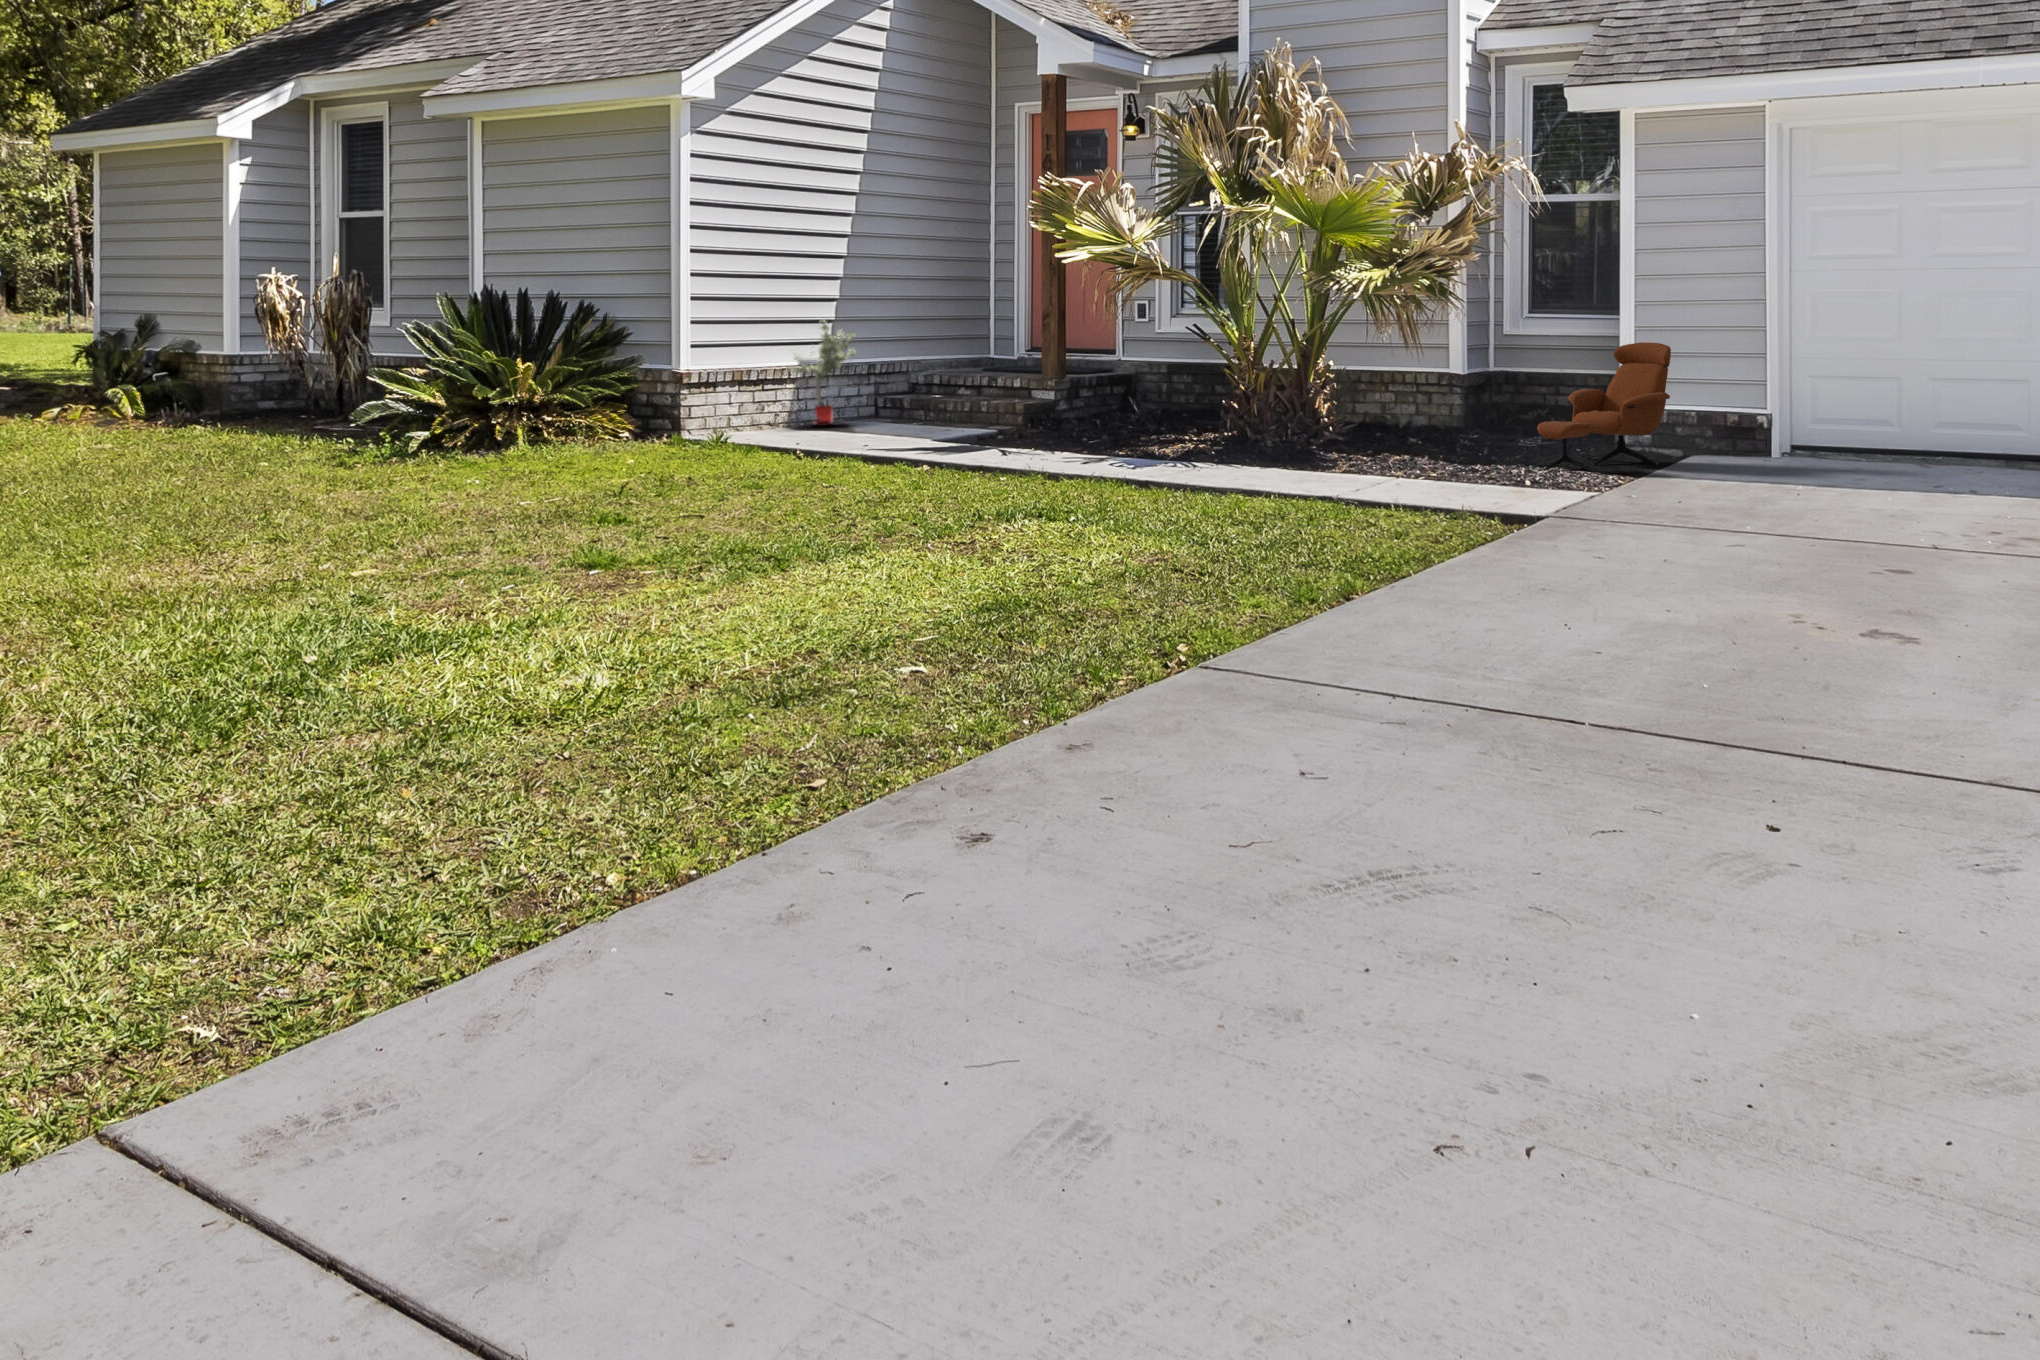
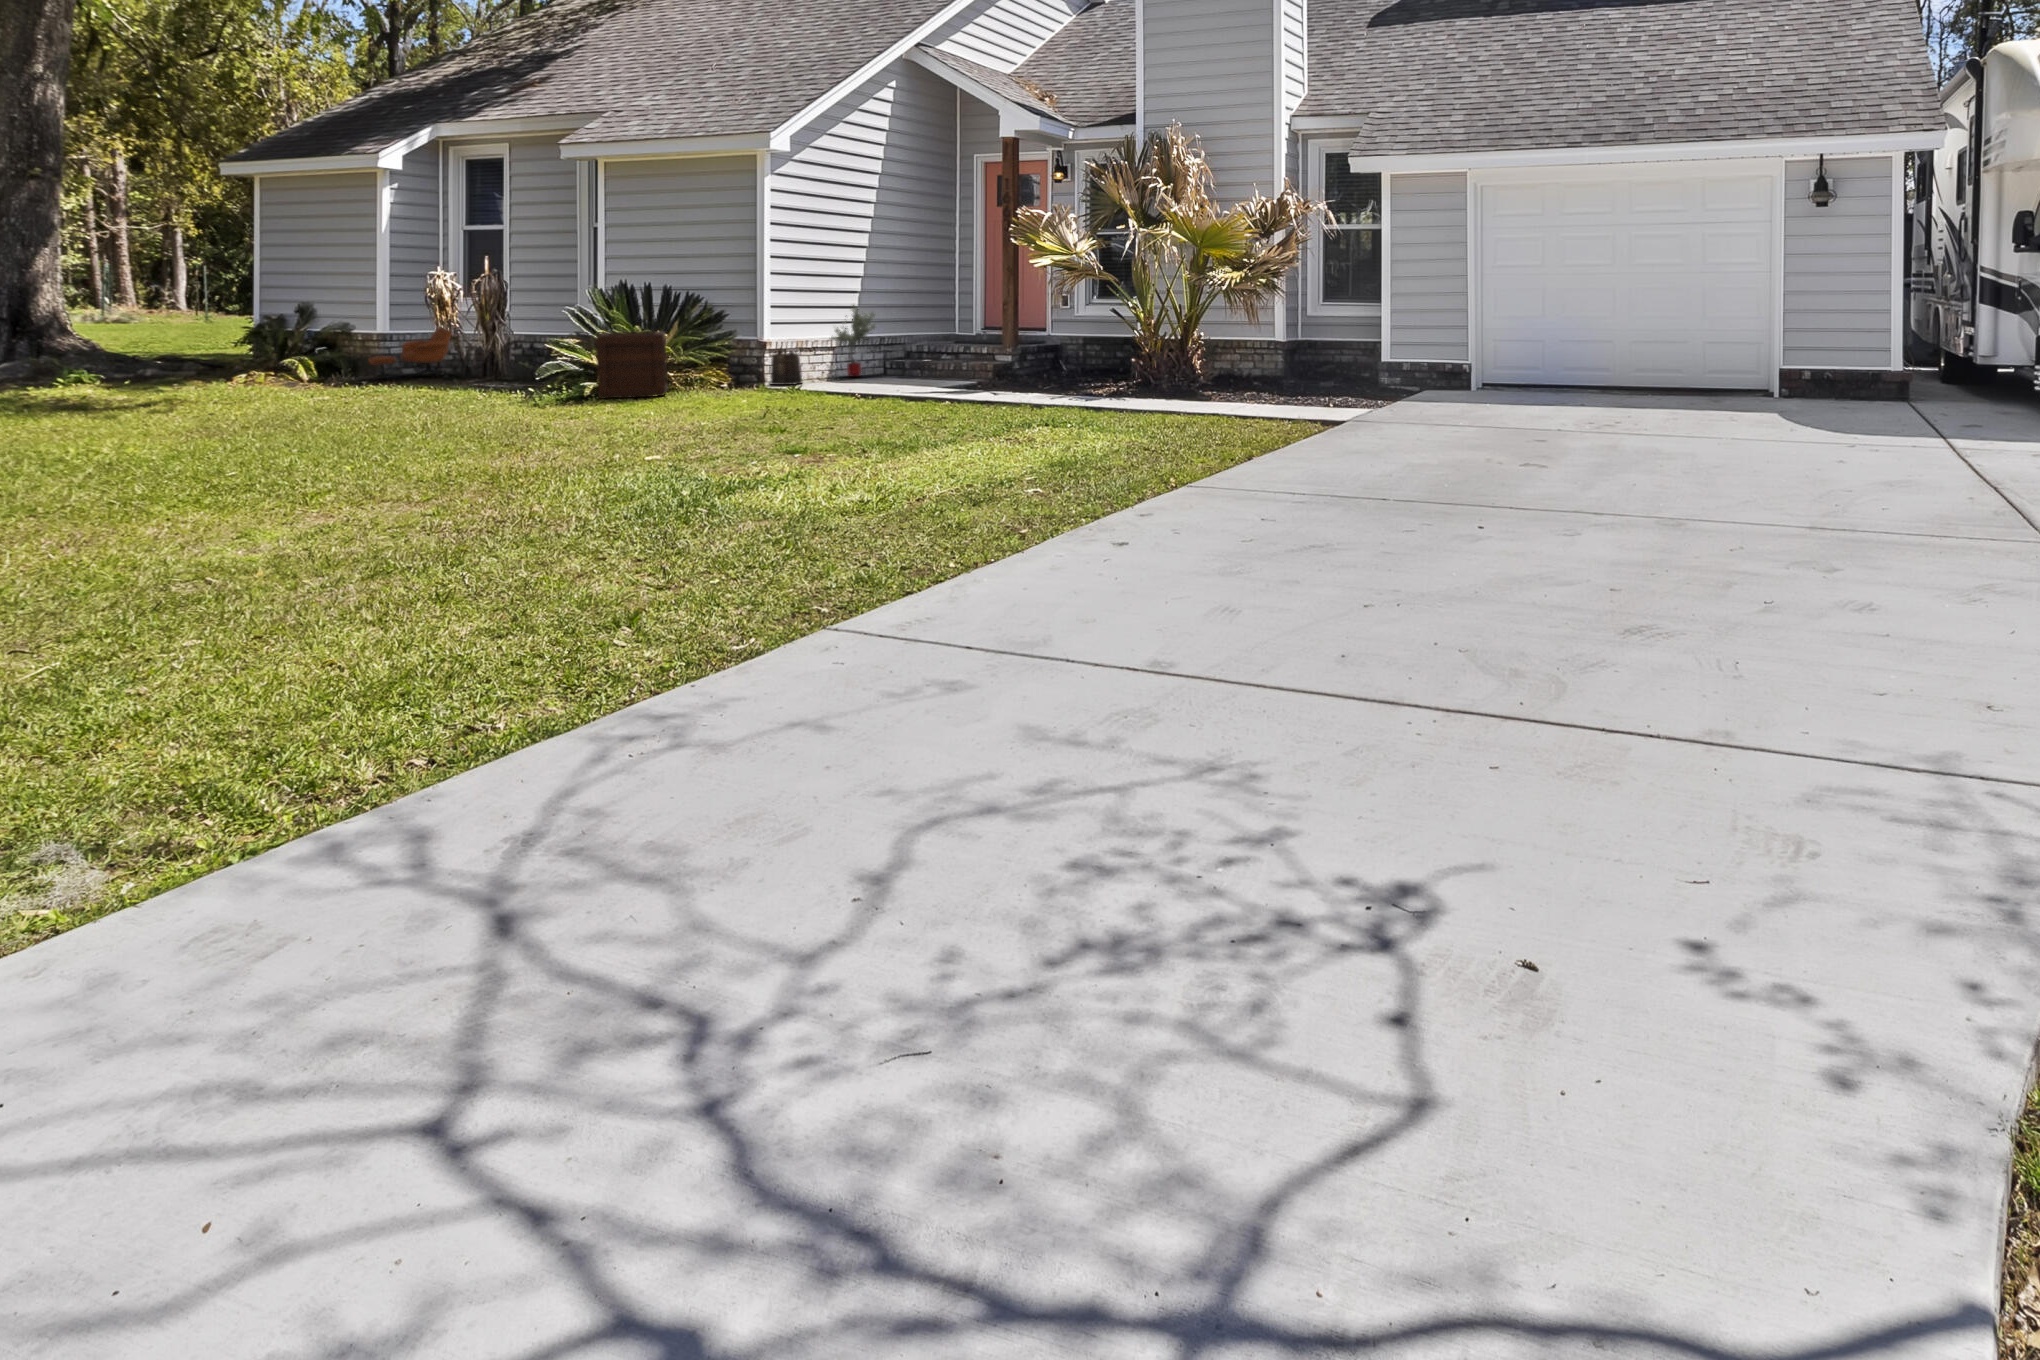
lounge chair: present [1537,342,1671,471] -> present [368,321,451,379]
wooden crate: none [430,356,543,453] -> present [596,331,668,399]
bucket: none [694,385,740,437] -> present [770,350,802,385]

